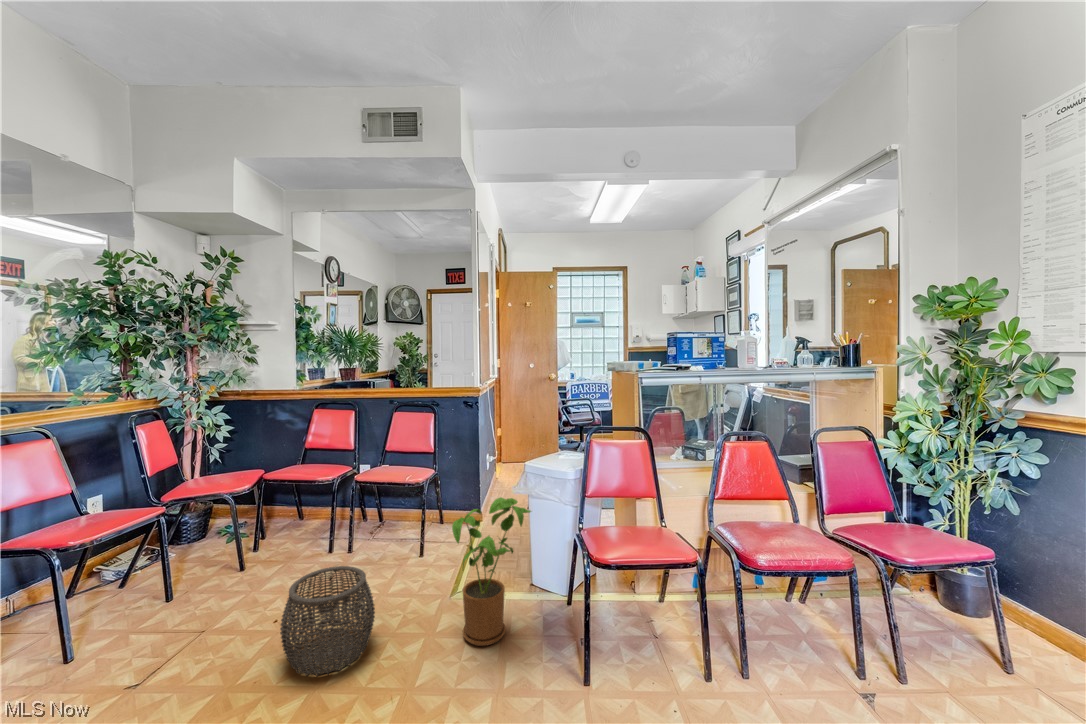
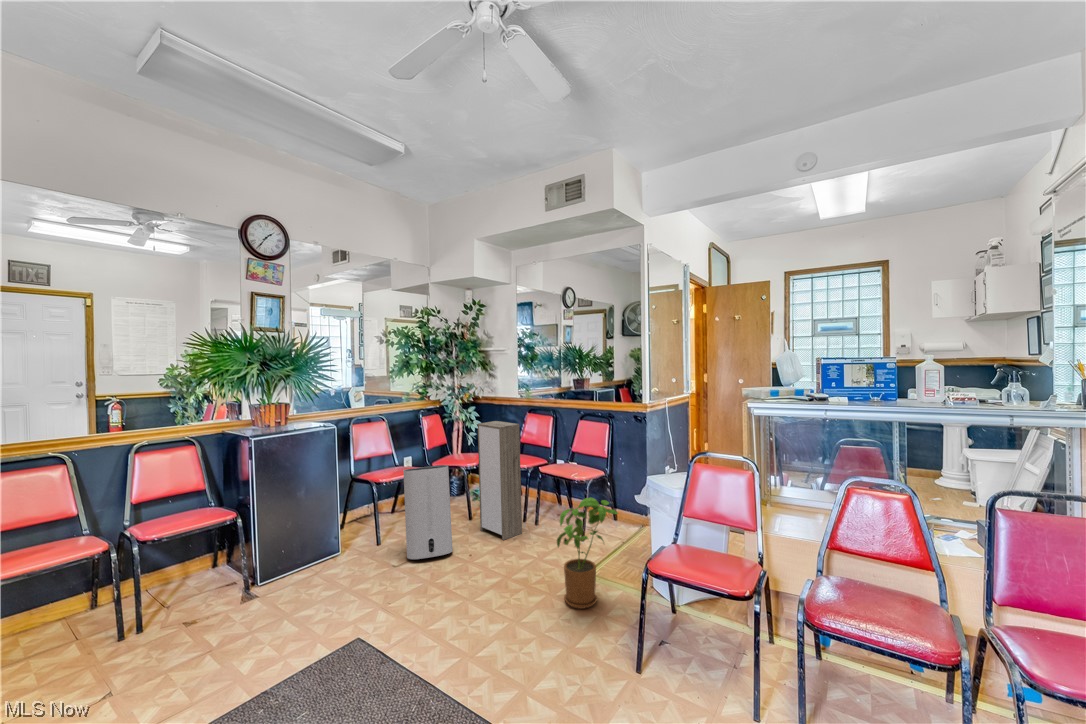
storage cabinet: none [265,419,338,586] -> present [478,421,522,540]
air purifier: none [140,493,243,664] -> present [403,466,453,559]
woven basket: present [280,566,375,676] -> none [456,525,513,591]

